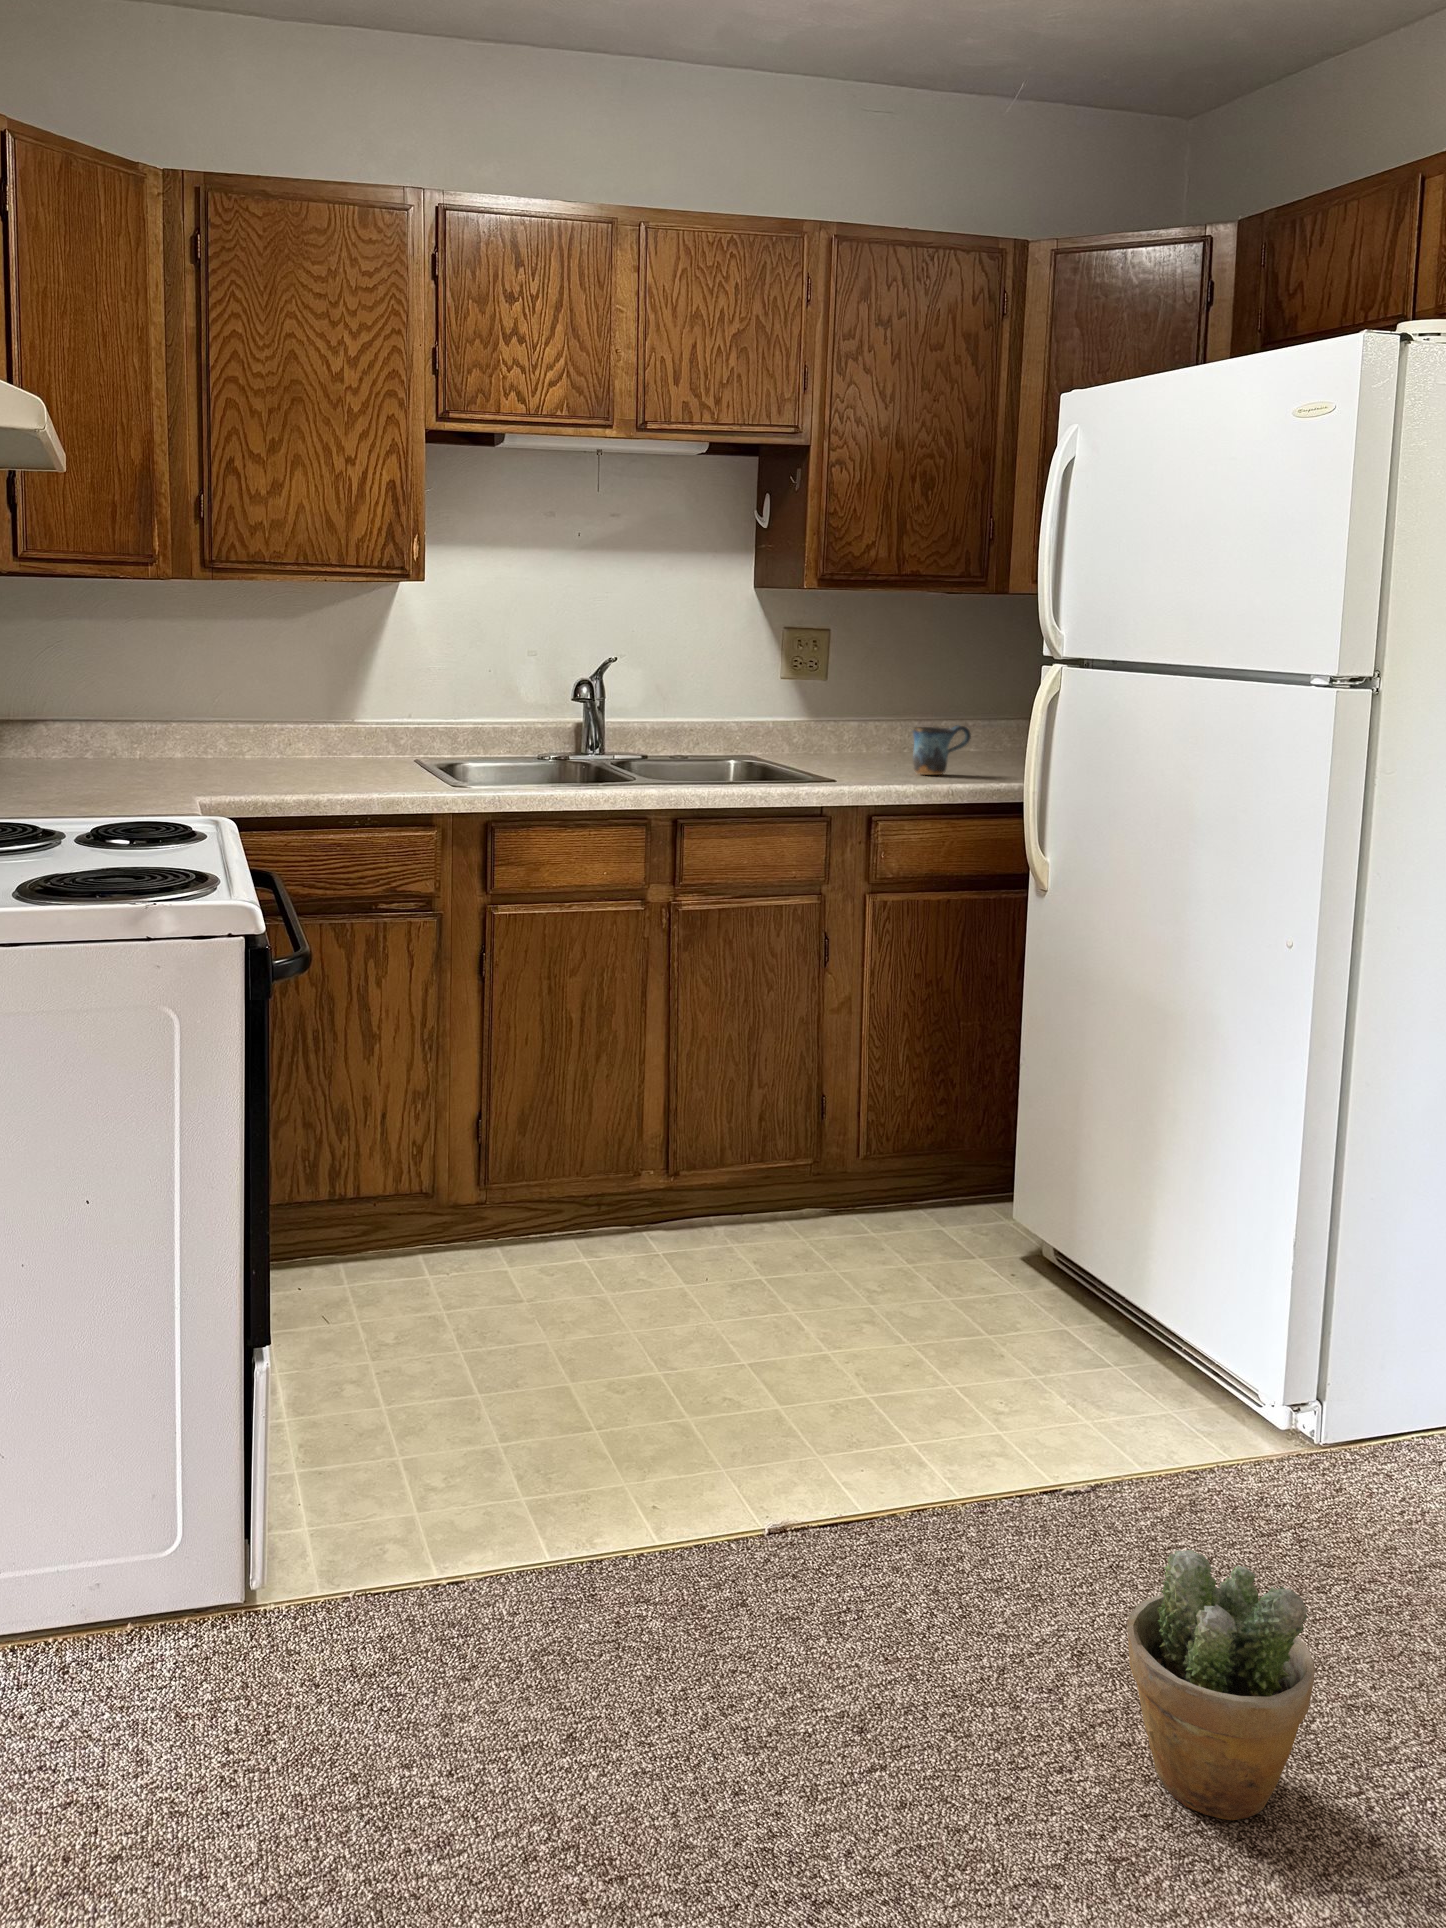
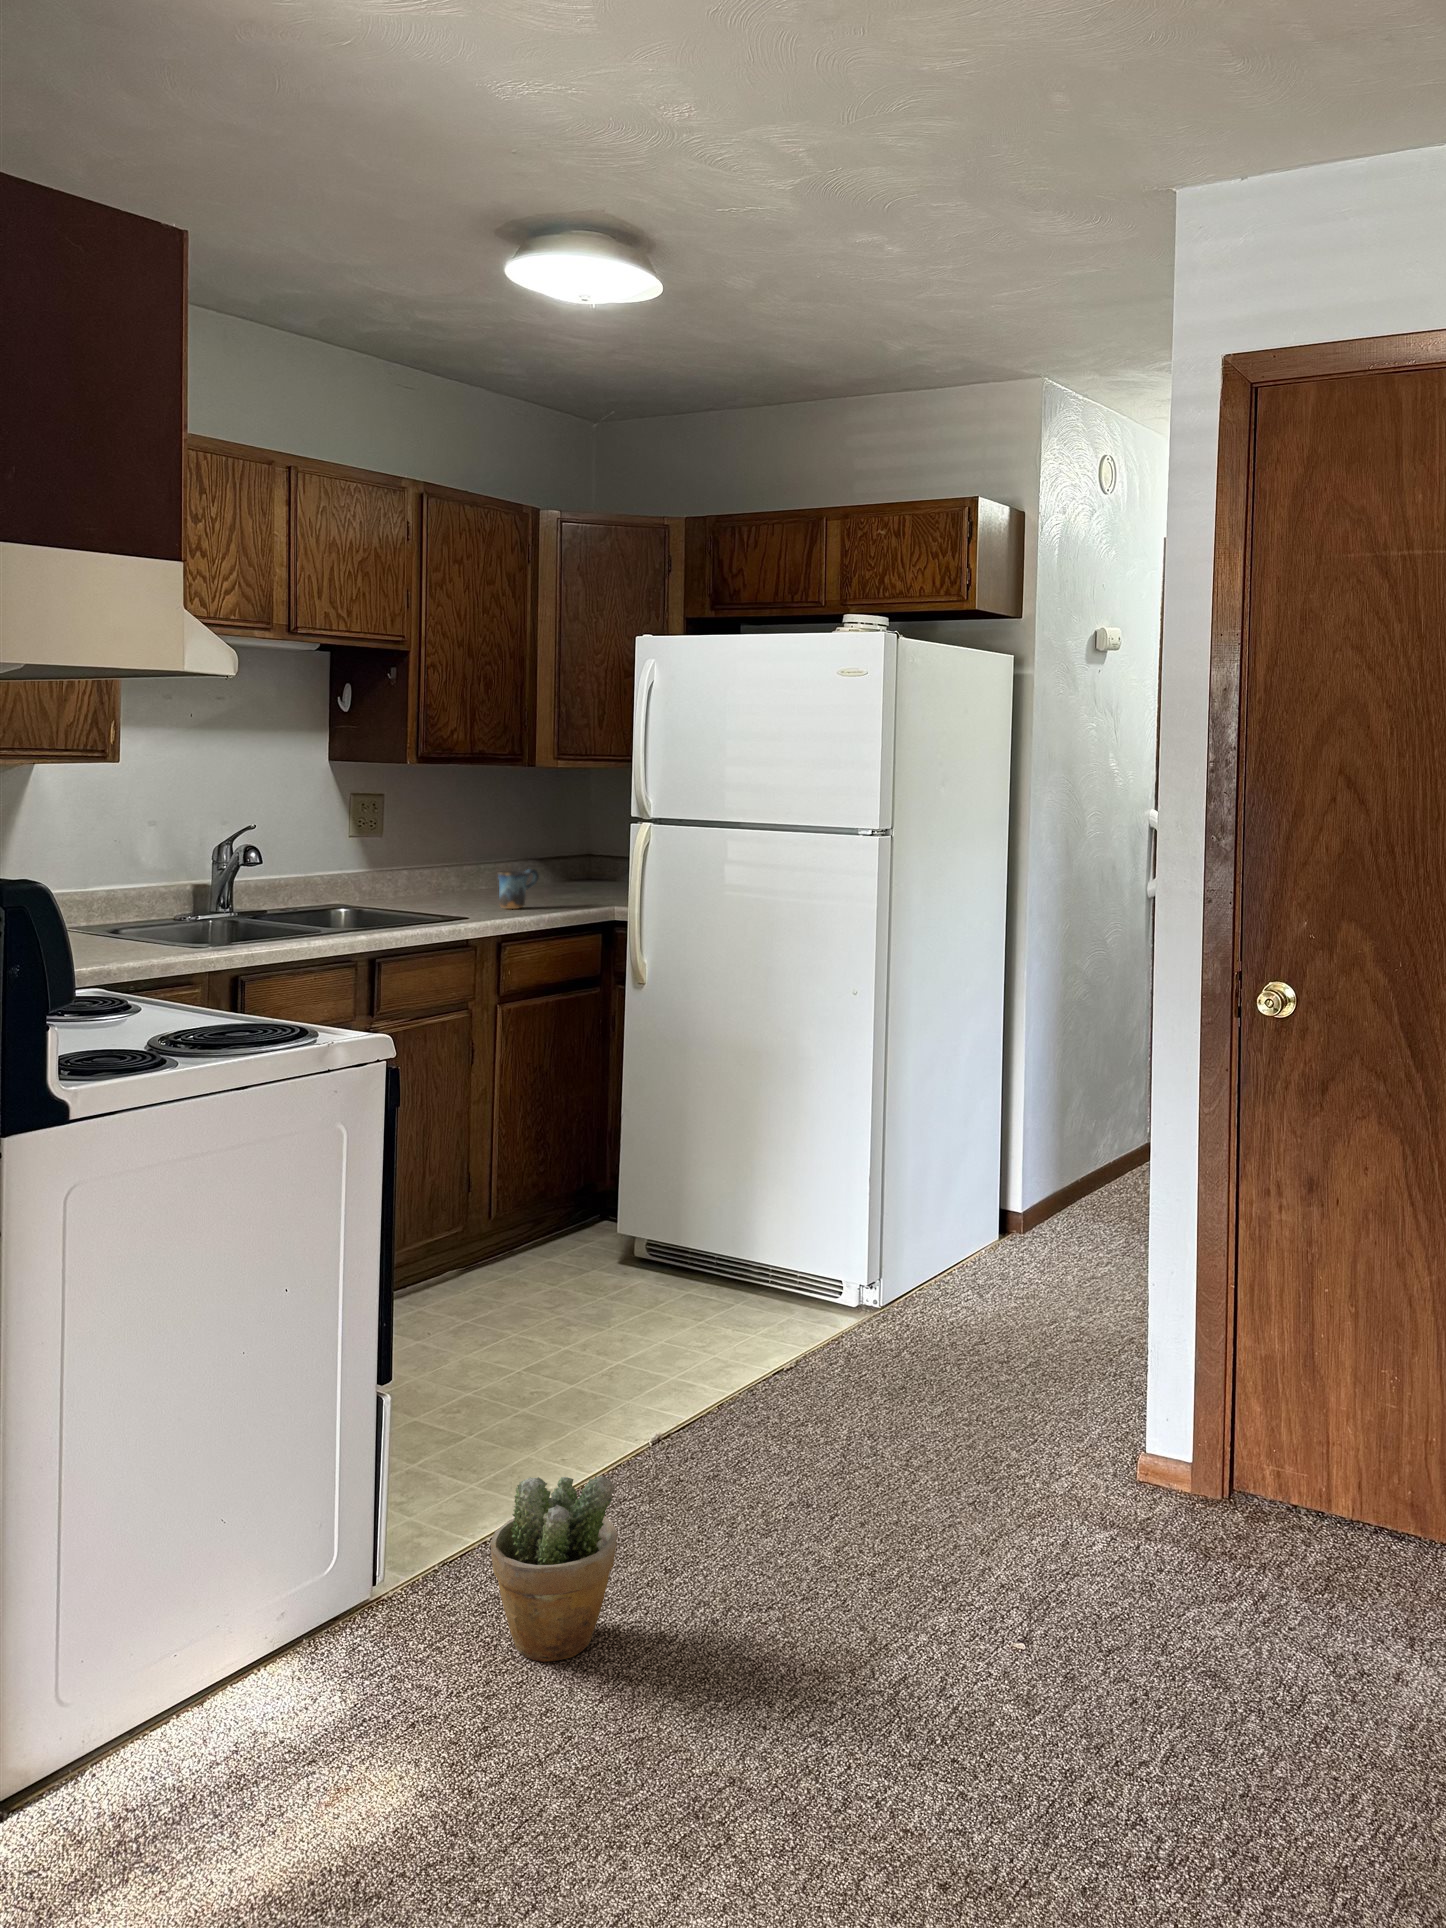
potted plant: present [1127,1550,1315,1820] -> present [490,1476,617,1662]

